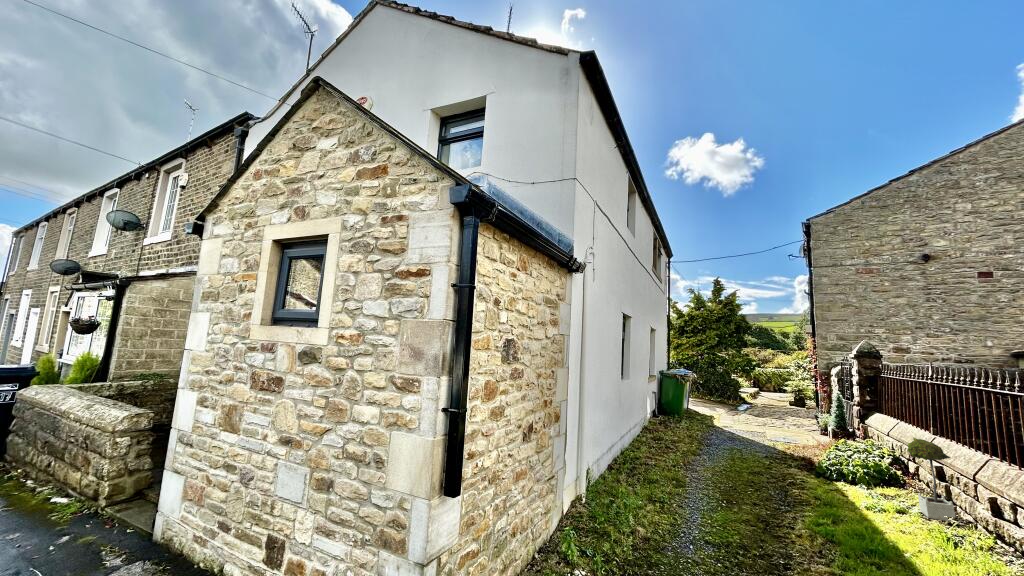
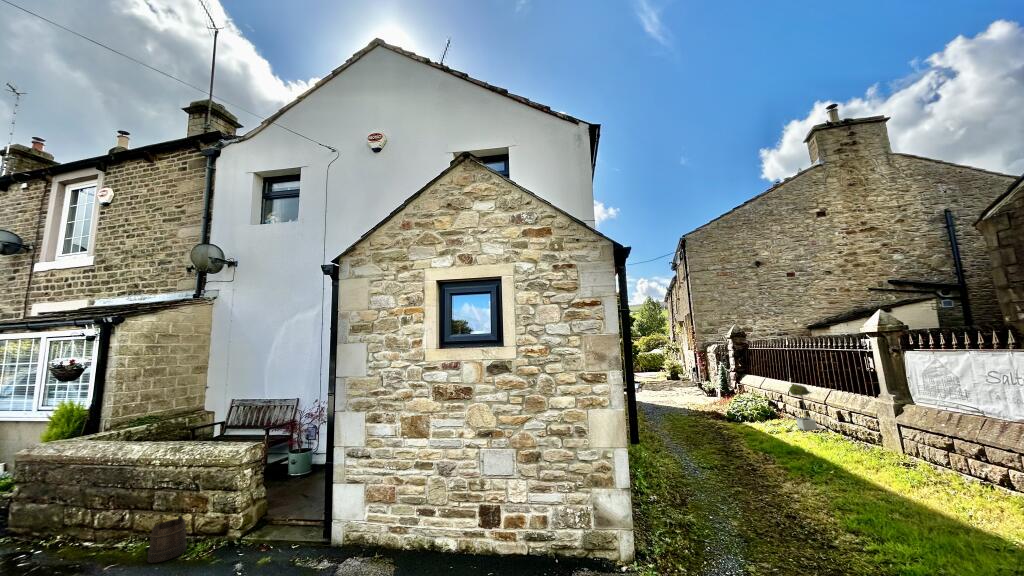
bucket: none [20,474,67,517] -> present [147,515,187,563]

